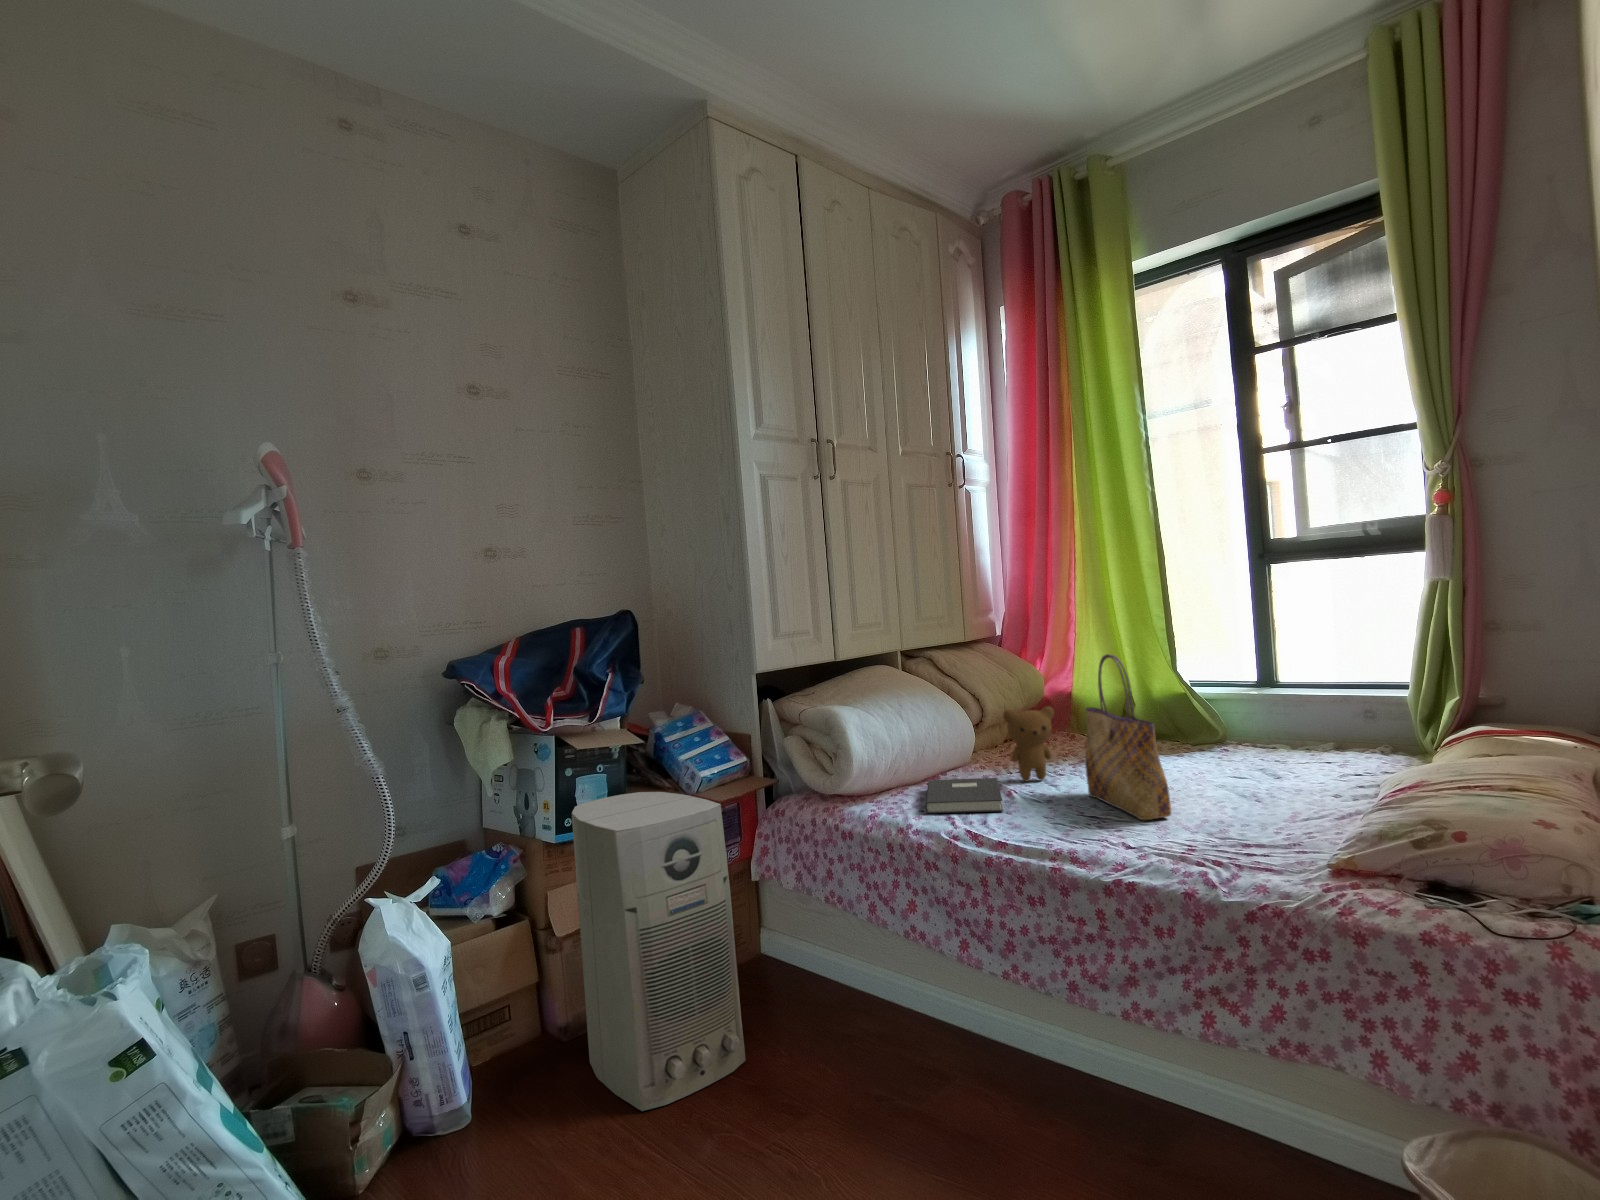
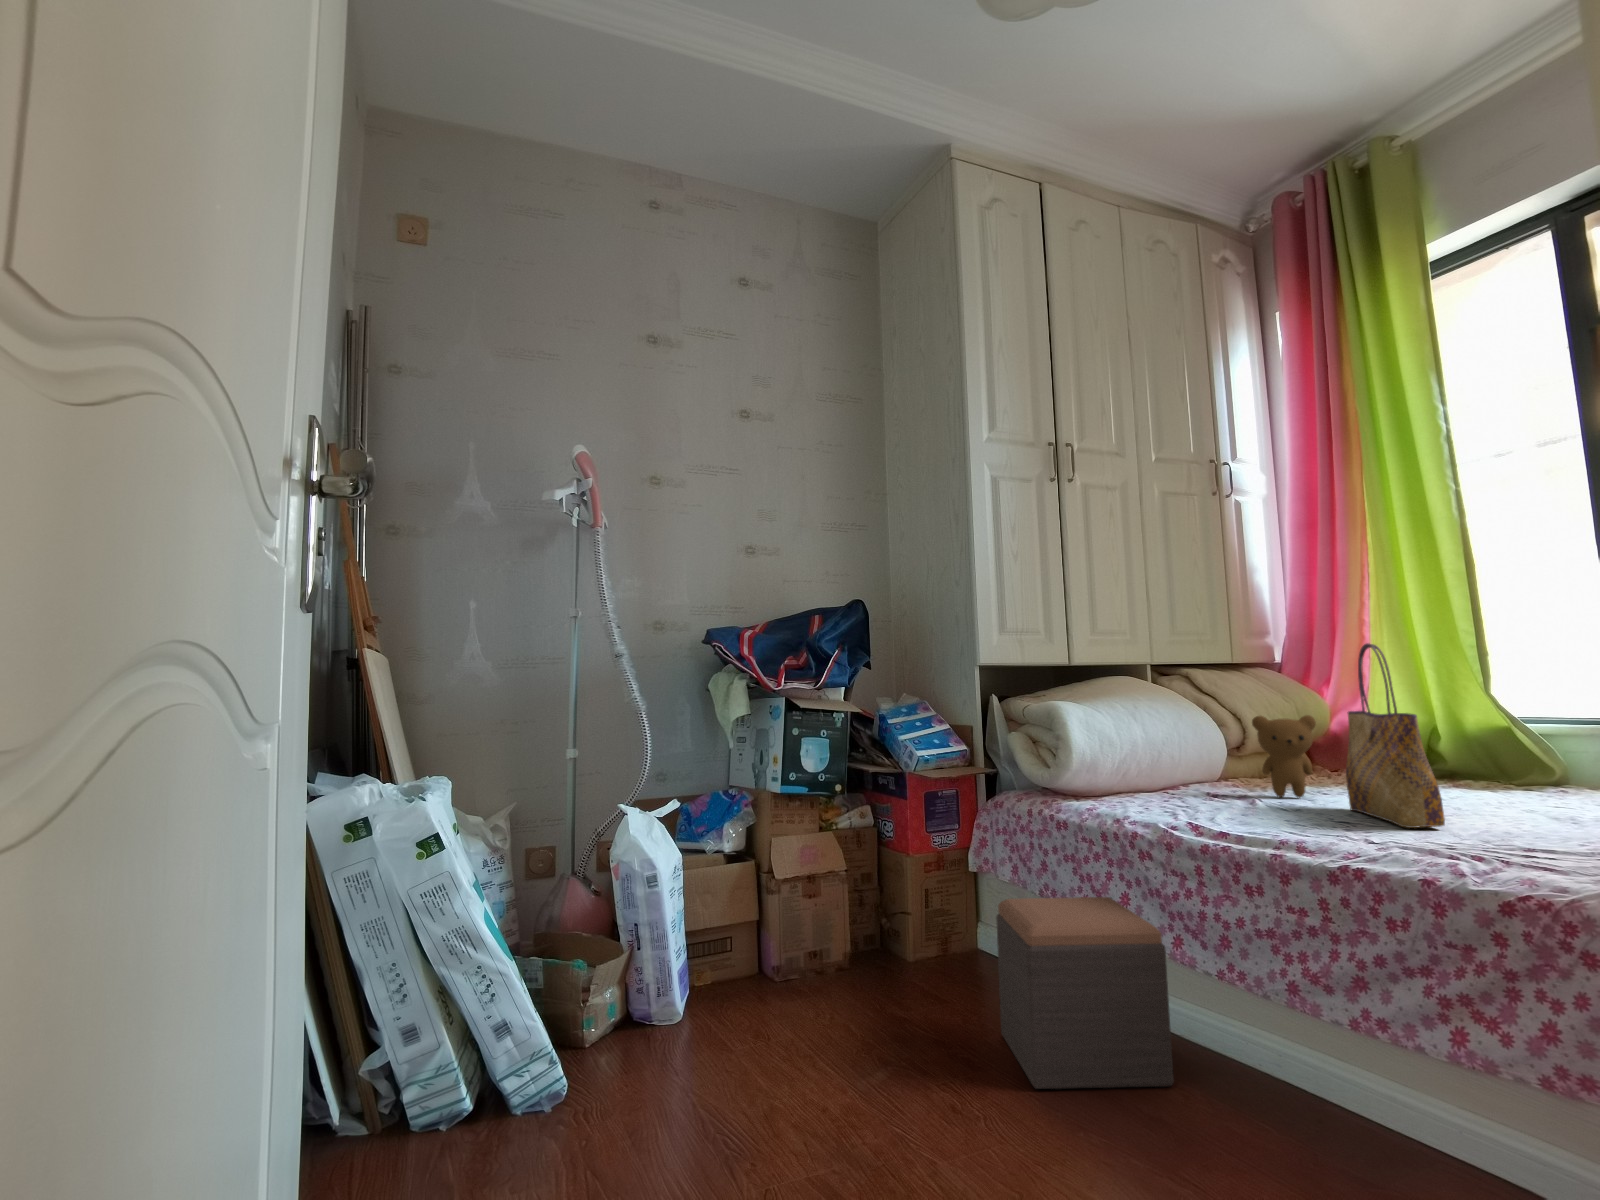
book: present [926,778,1003,813] -> none [1147,785,1242,812]
air purifier: present [572,792,746,1111] -> none [790,757,937,1039]
footstool: none [804,914,977,1127] -> present [996,897,1174,1089]

